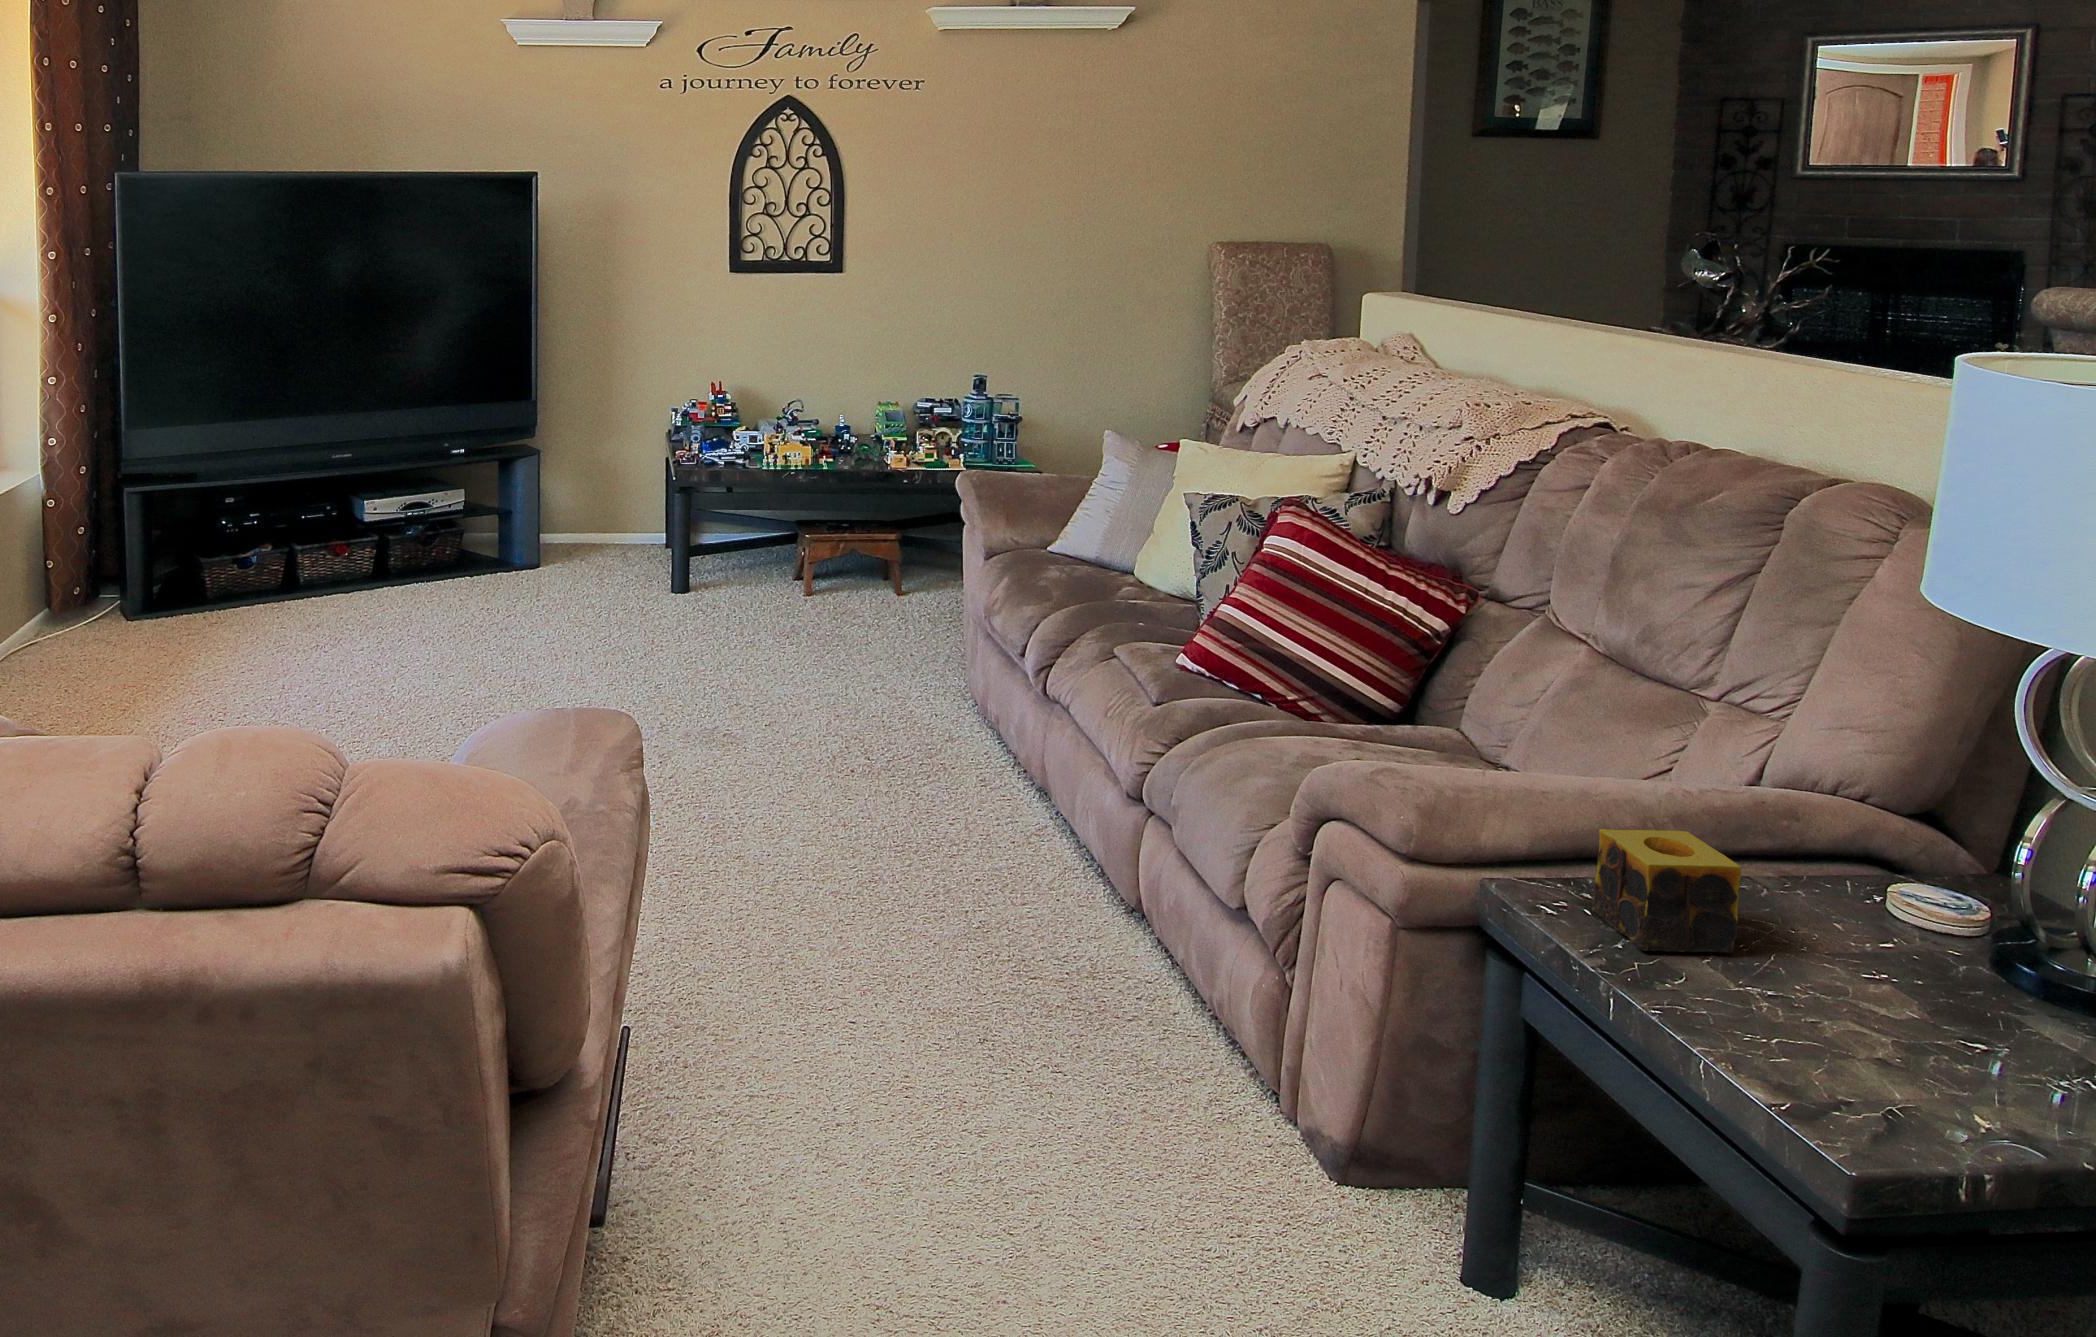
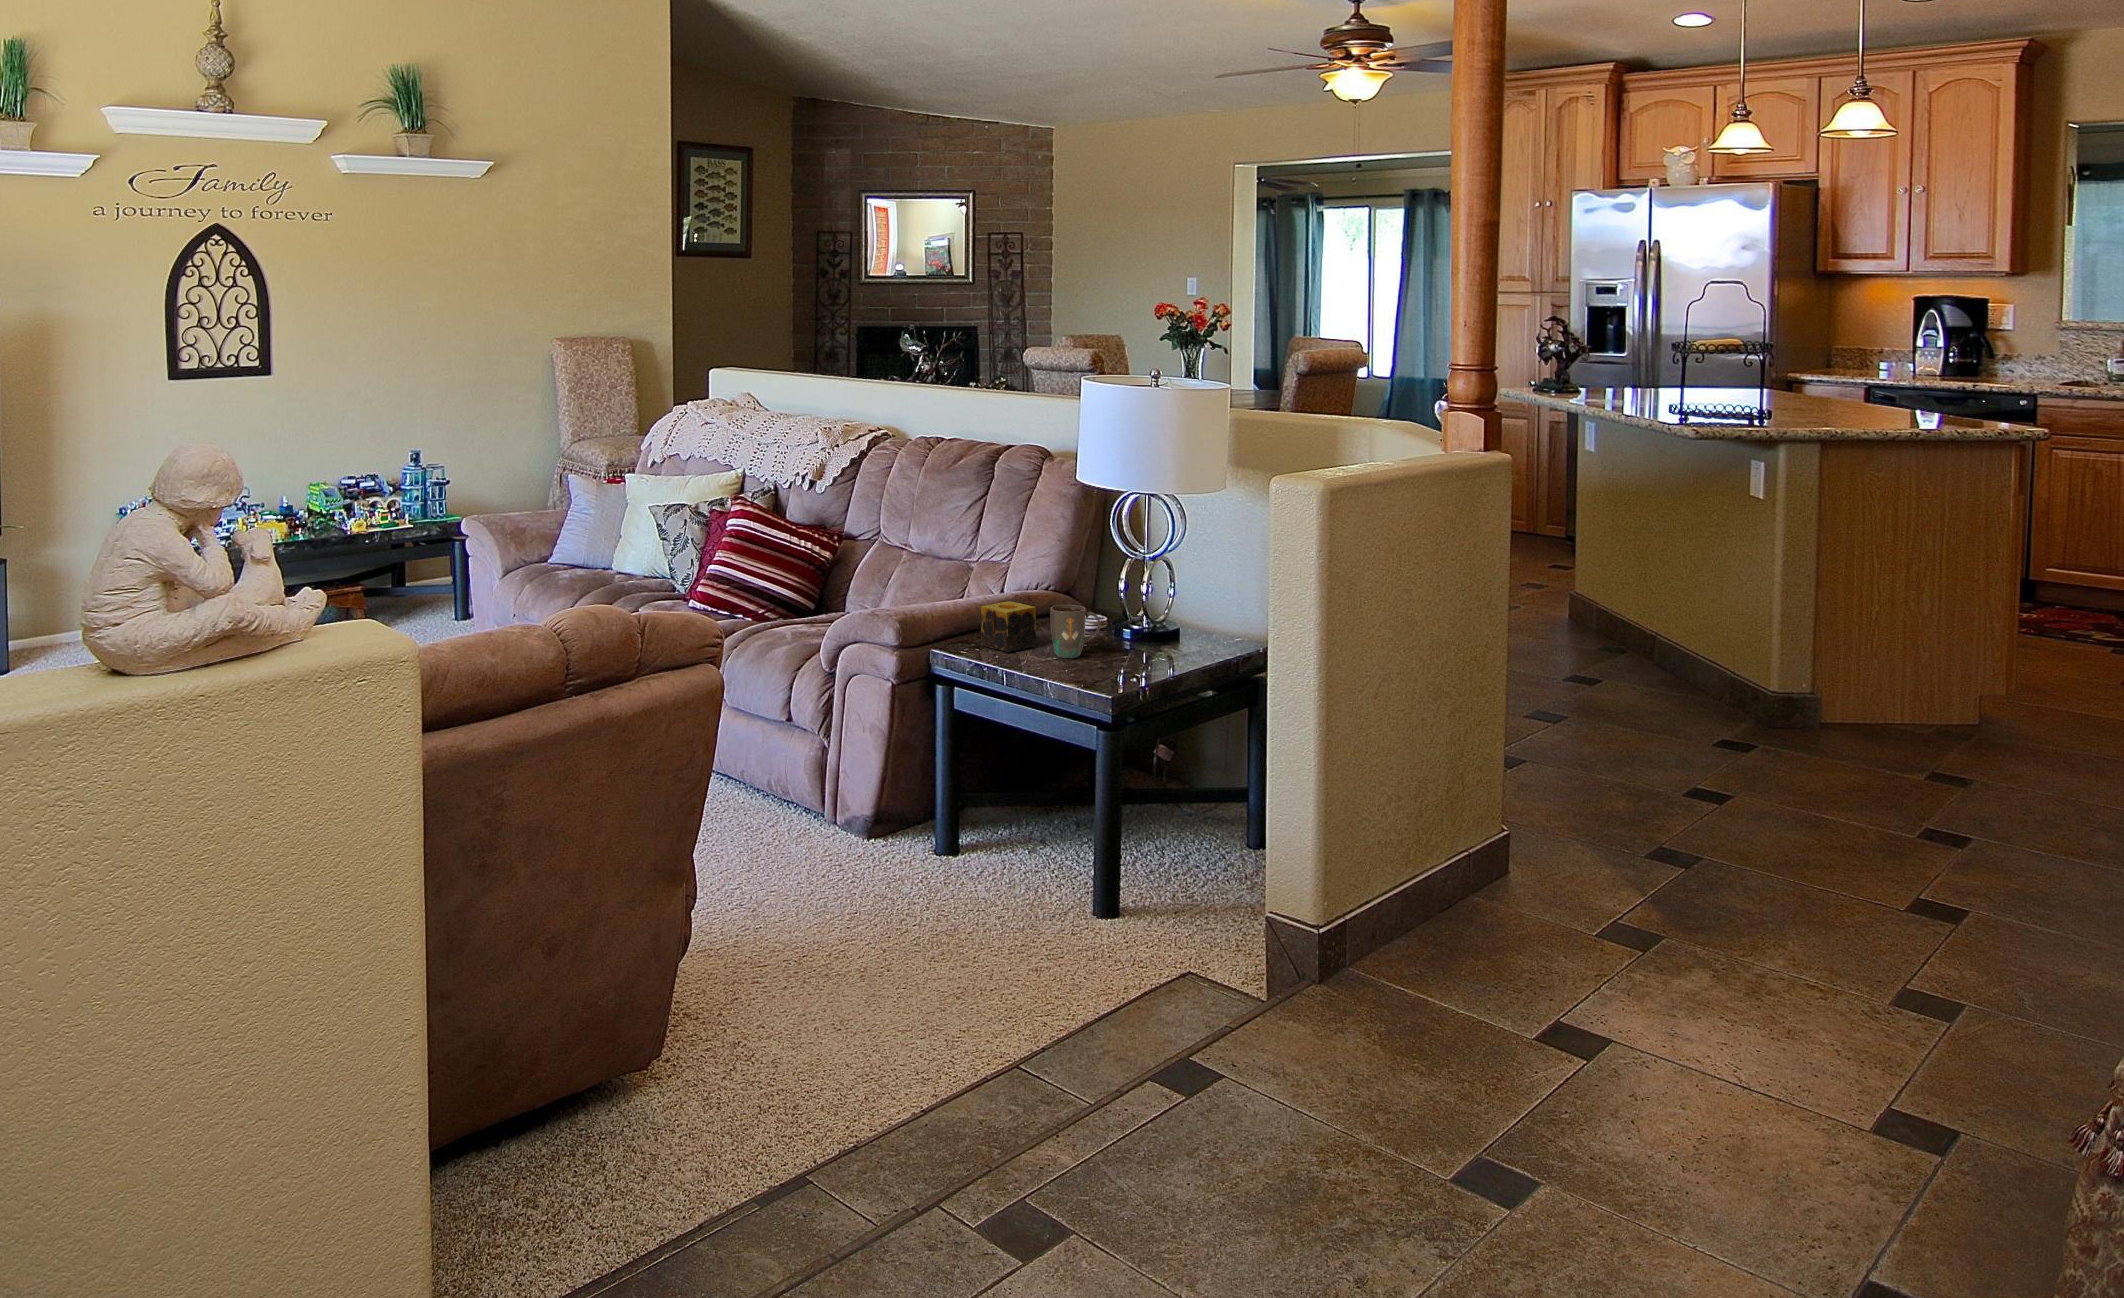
mug: none [1765,883,1915,1022] -> present [1051,605,1100,658]

